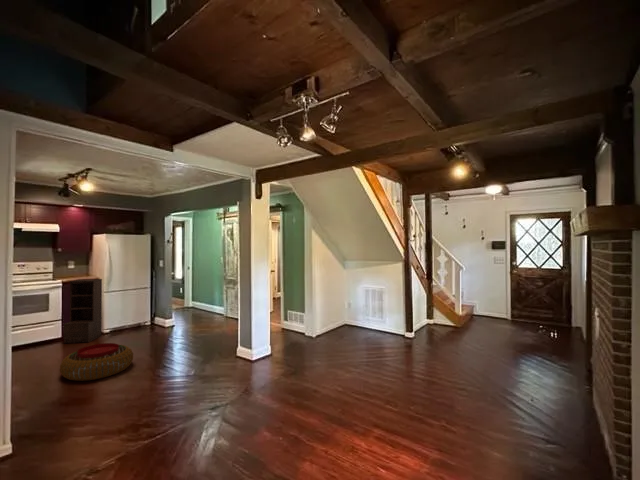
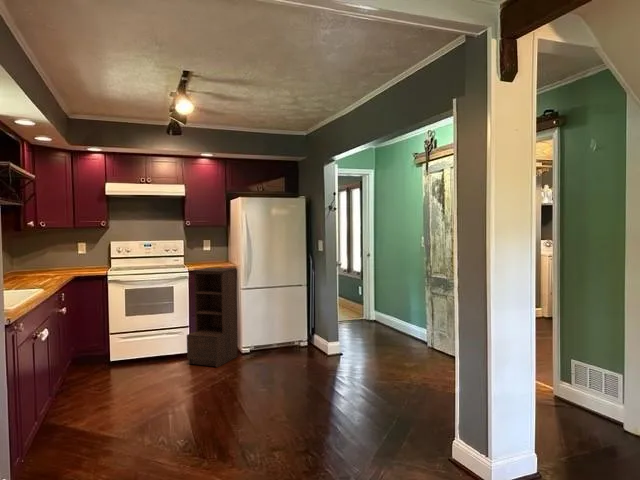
pouf: present [60,343,133,381] -> none [146,383,259,455]

